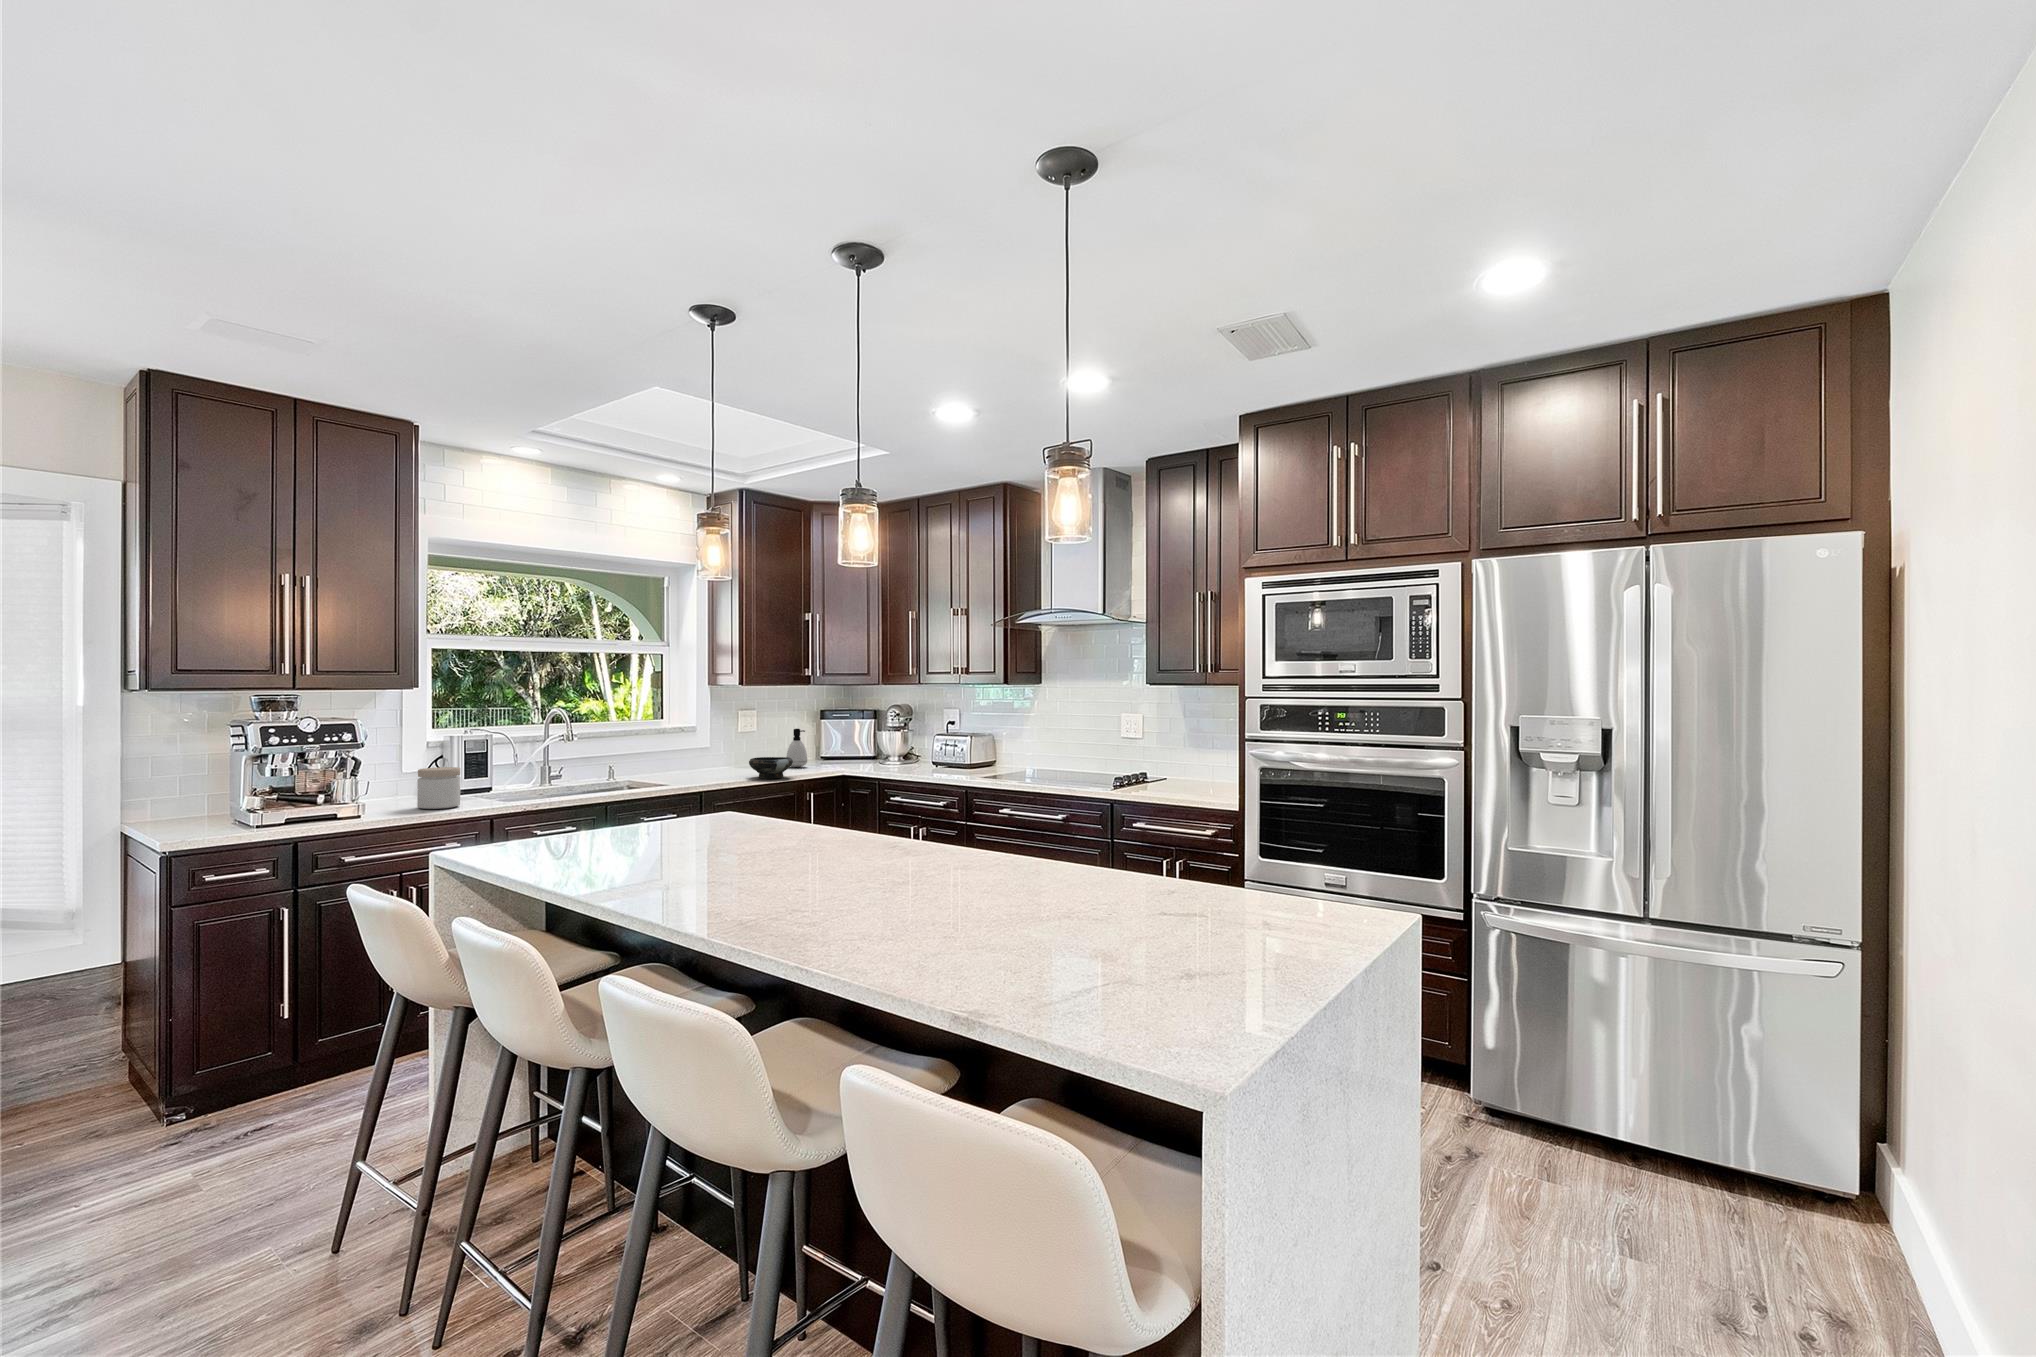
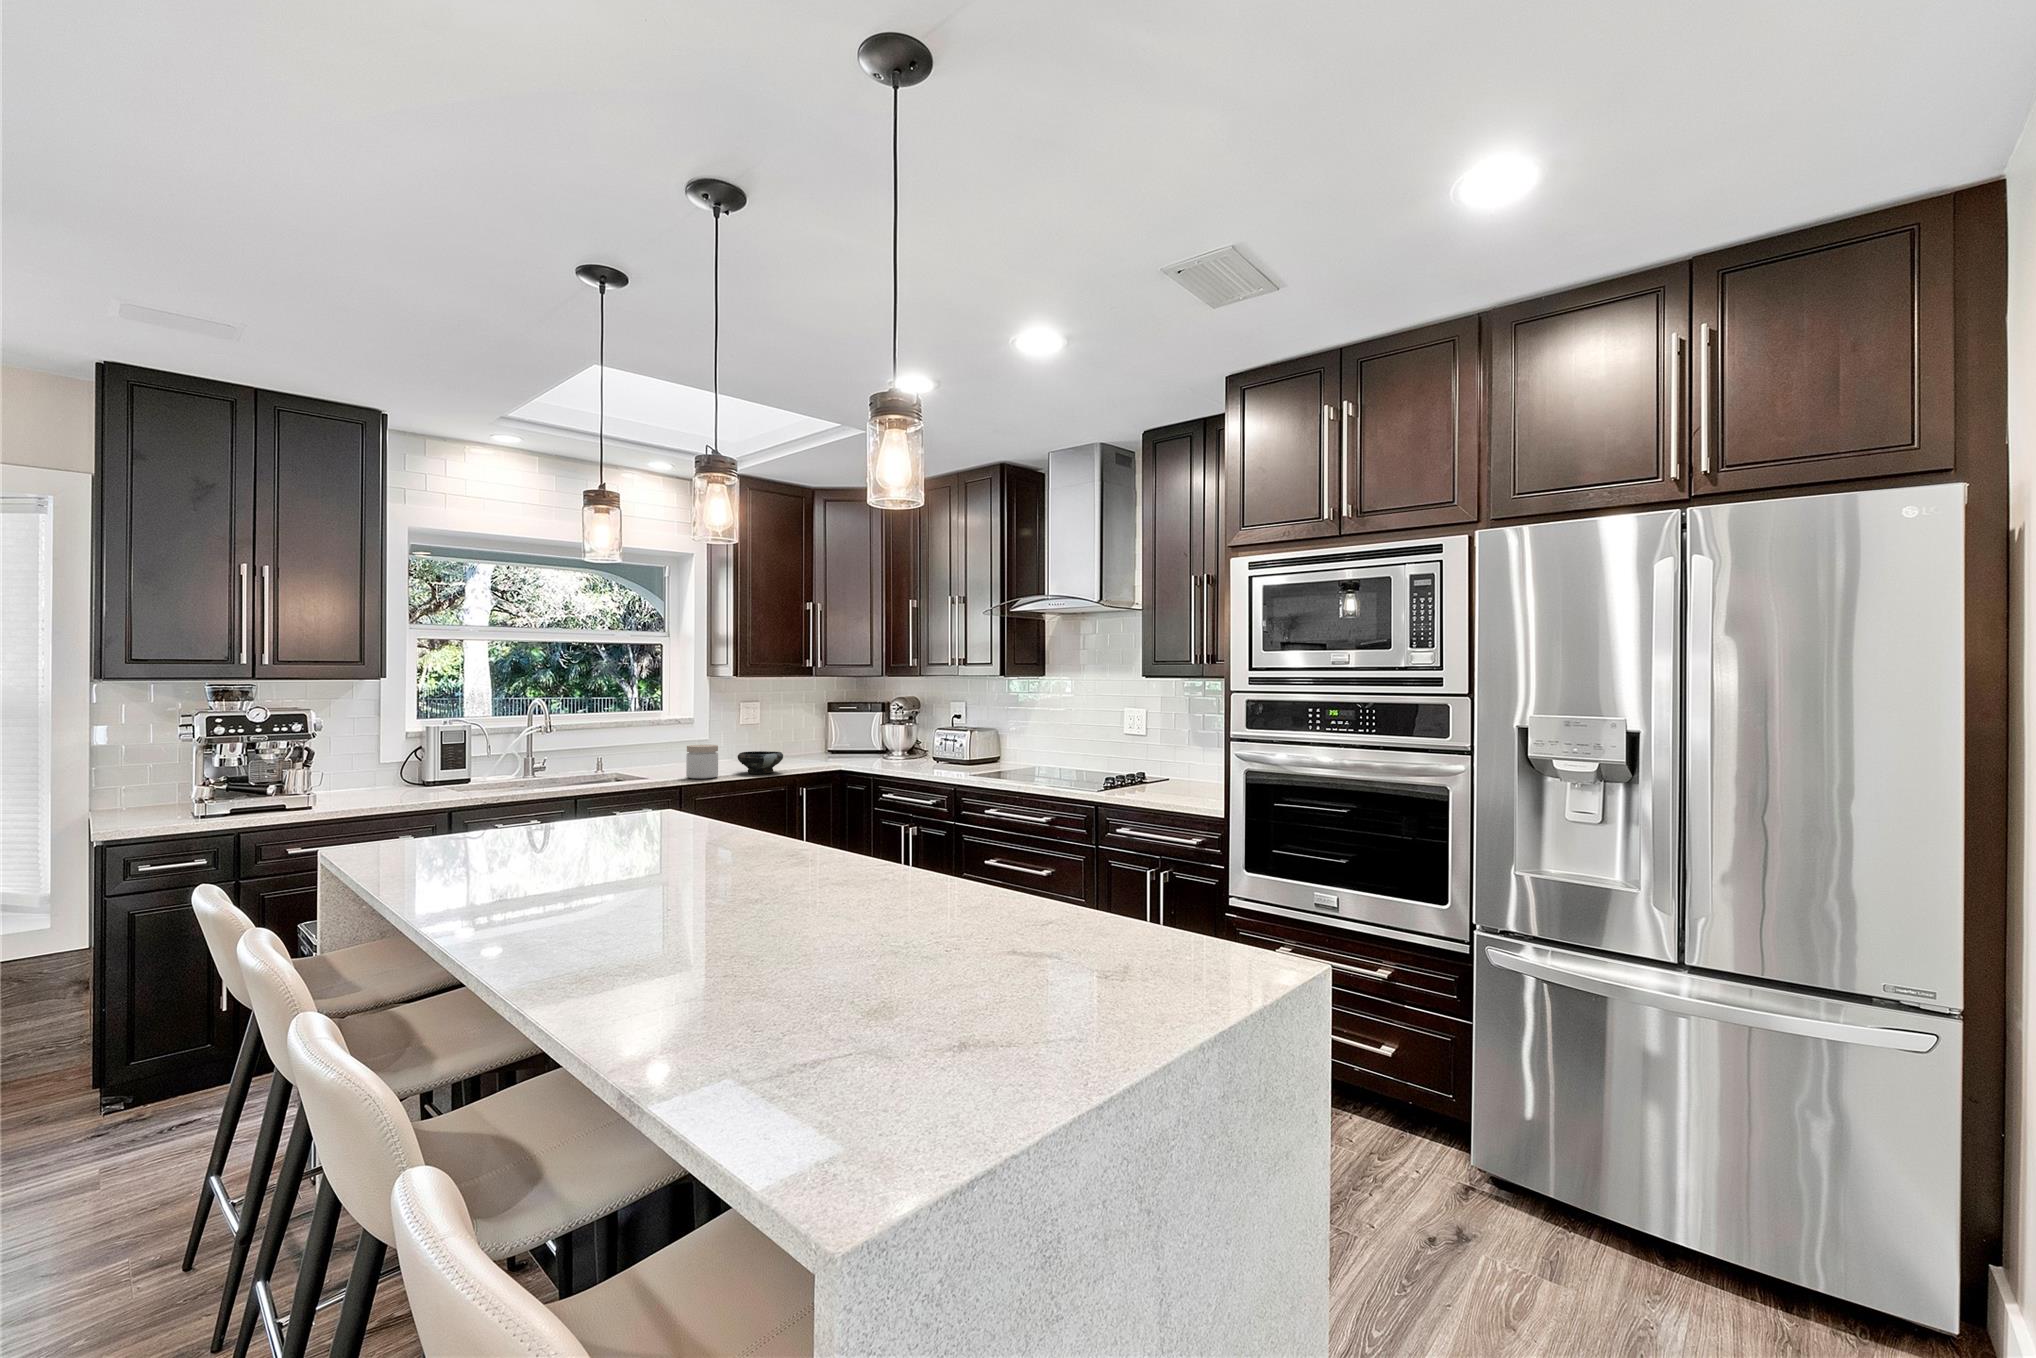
soap dispenser: present [786,729,807,767] -> none [787,722,809,762]
jar: present [417,767,460,809] -> present [686,745,718,779]

